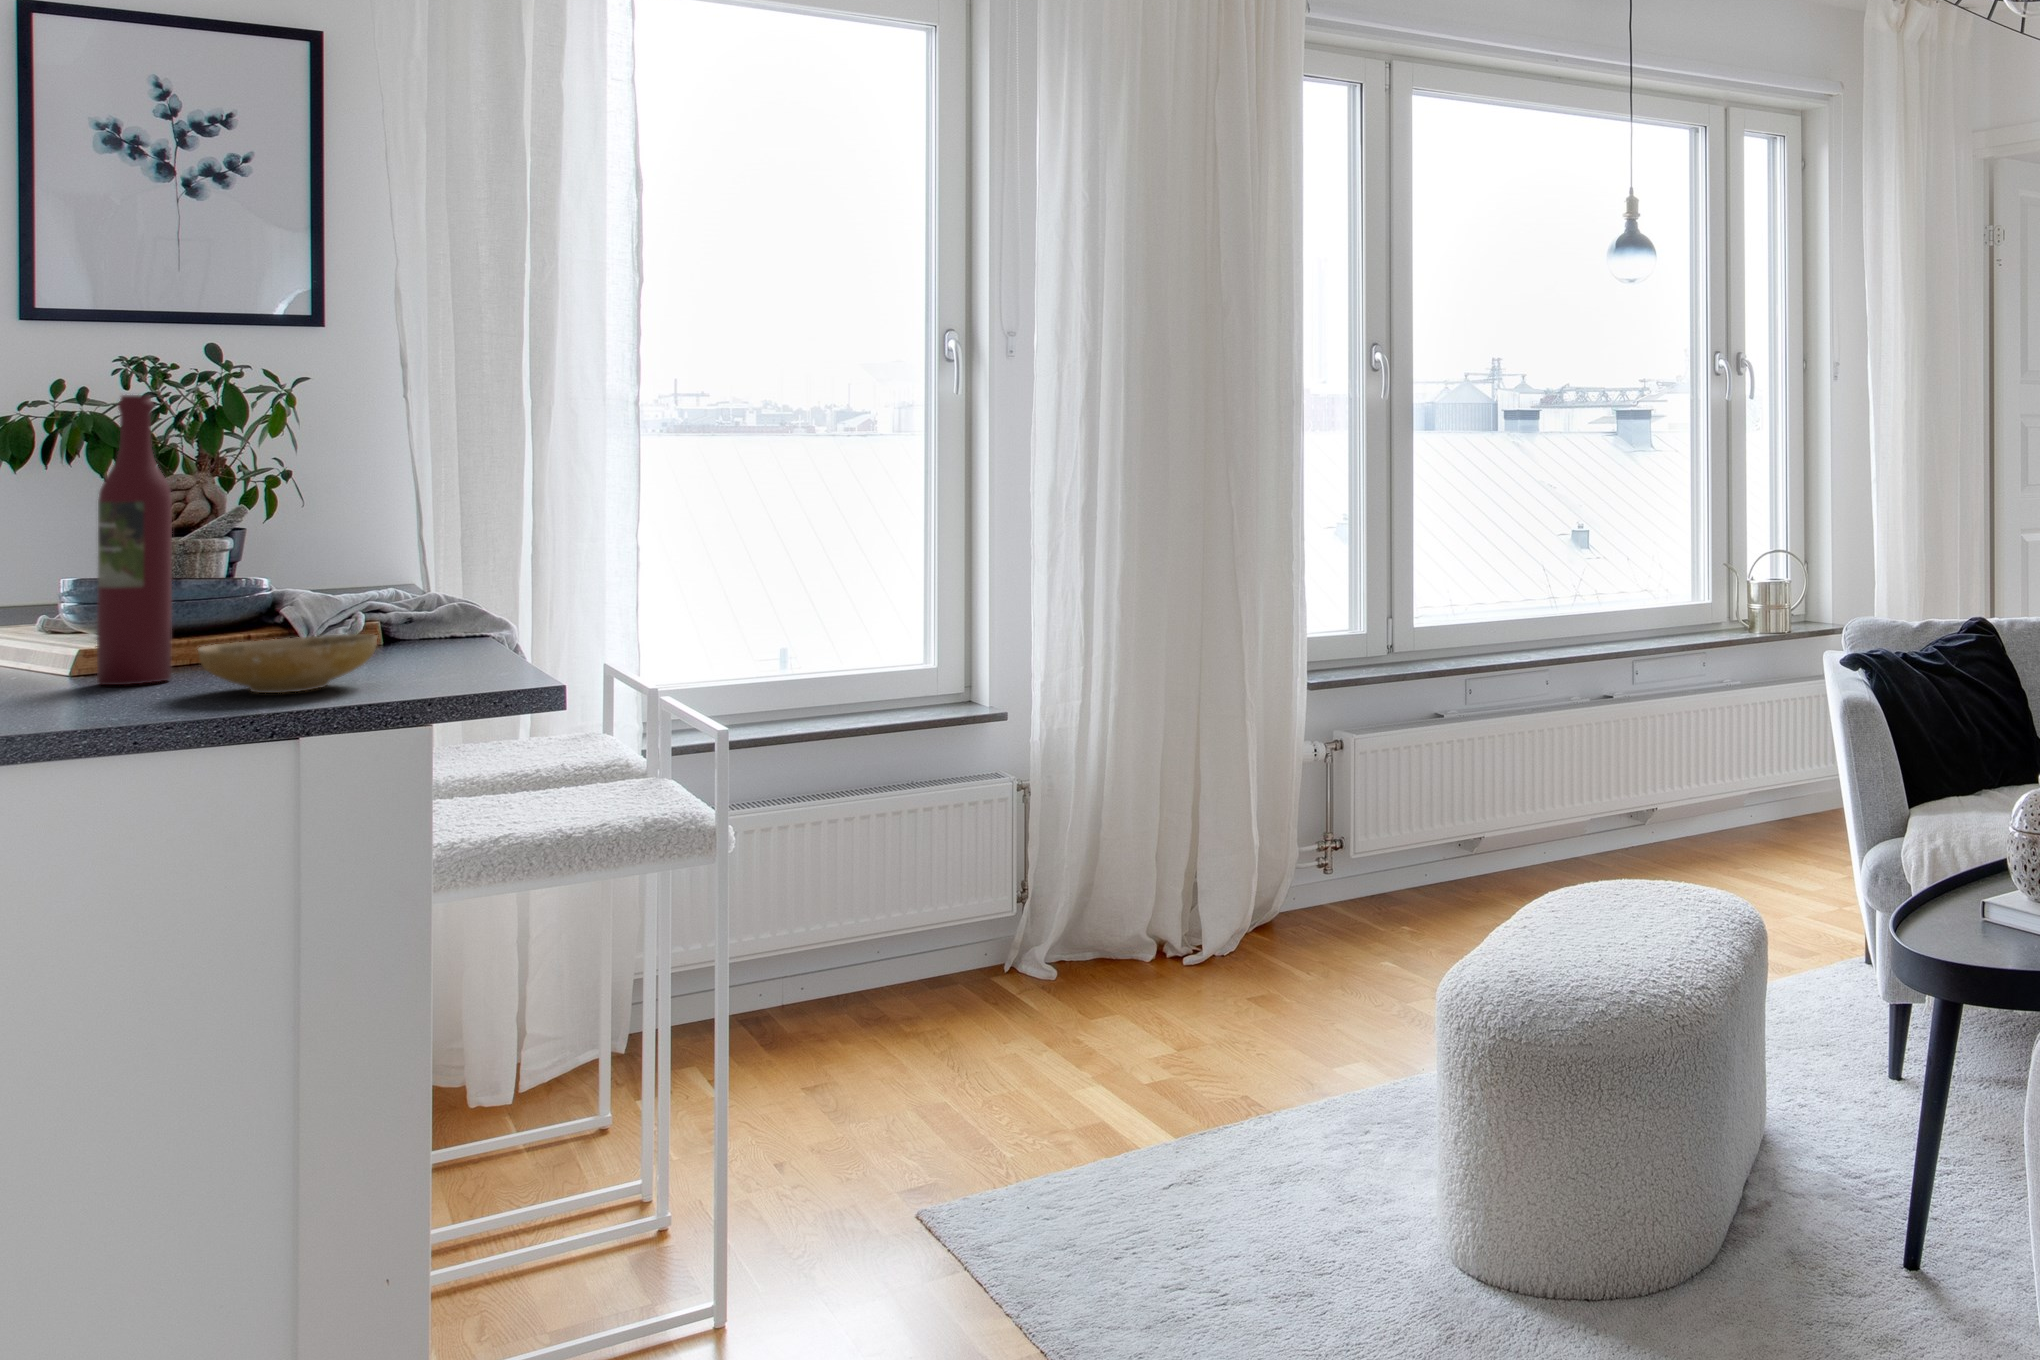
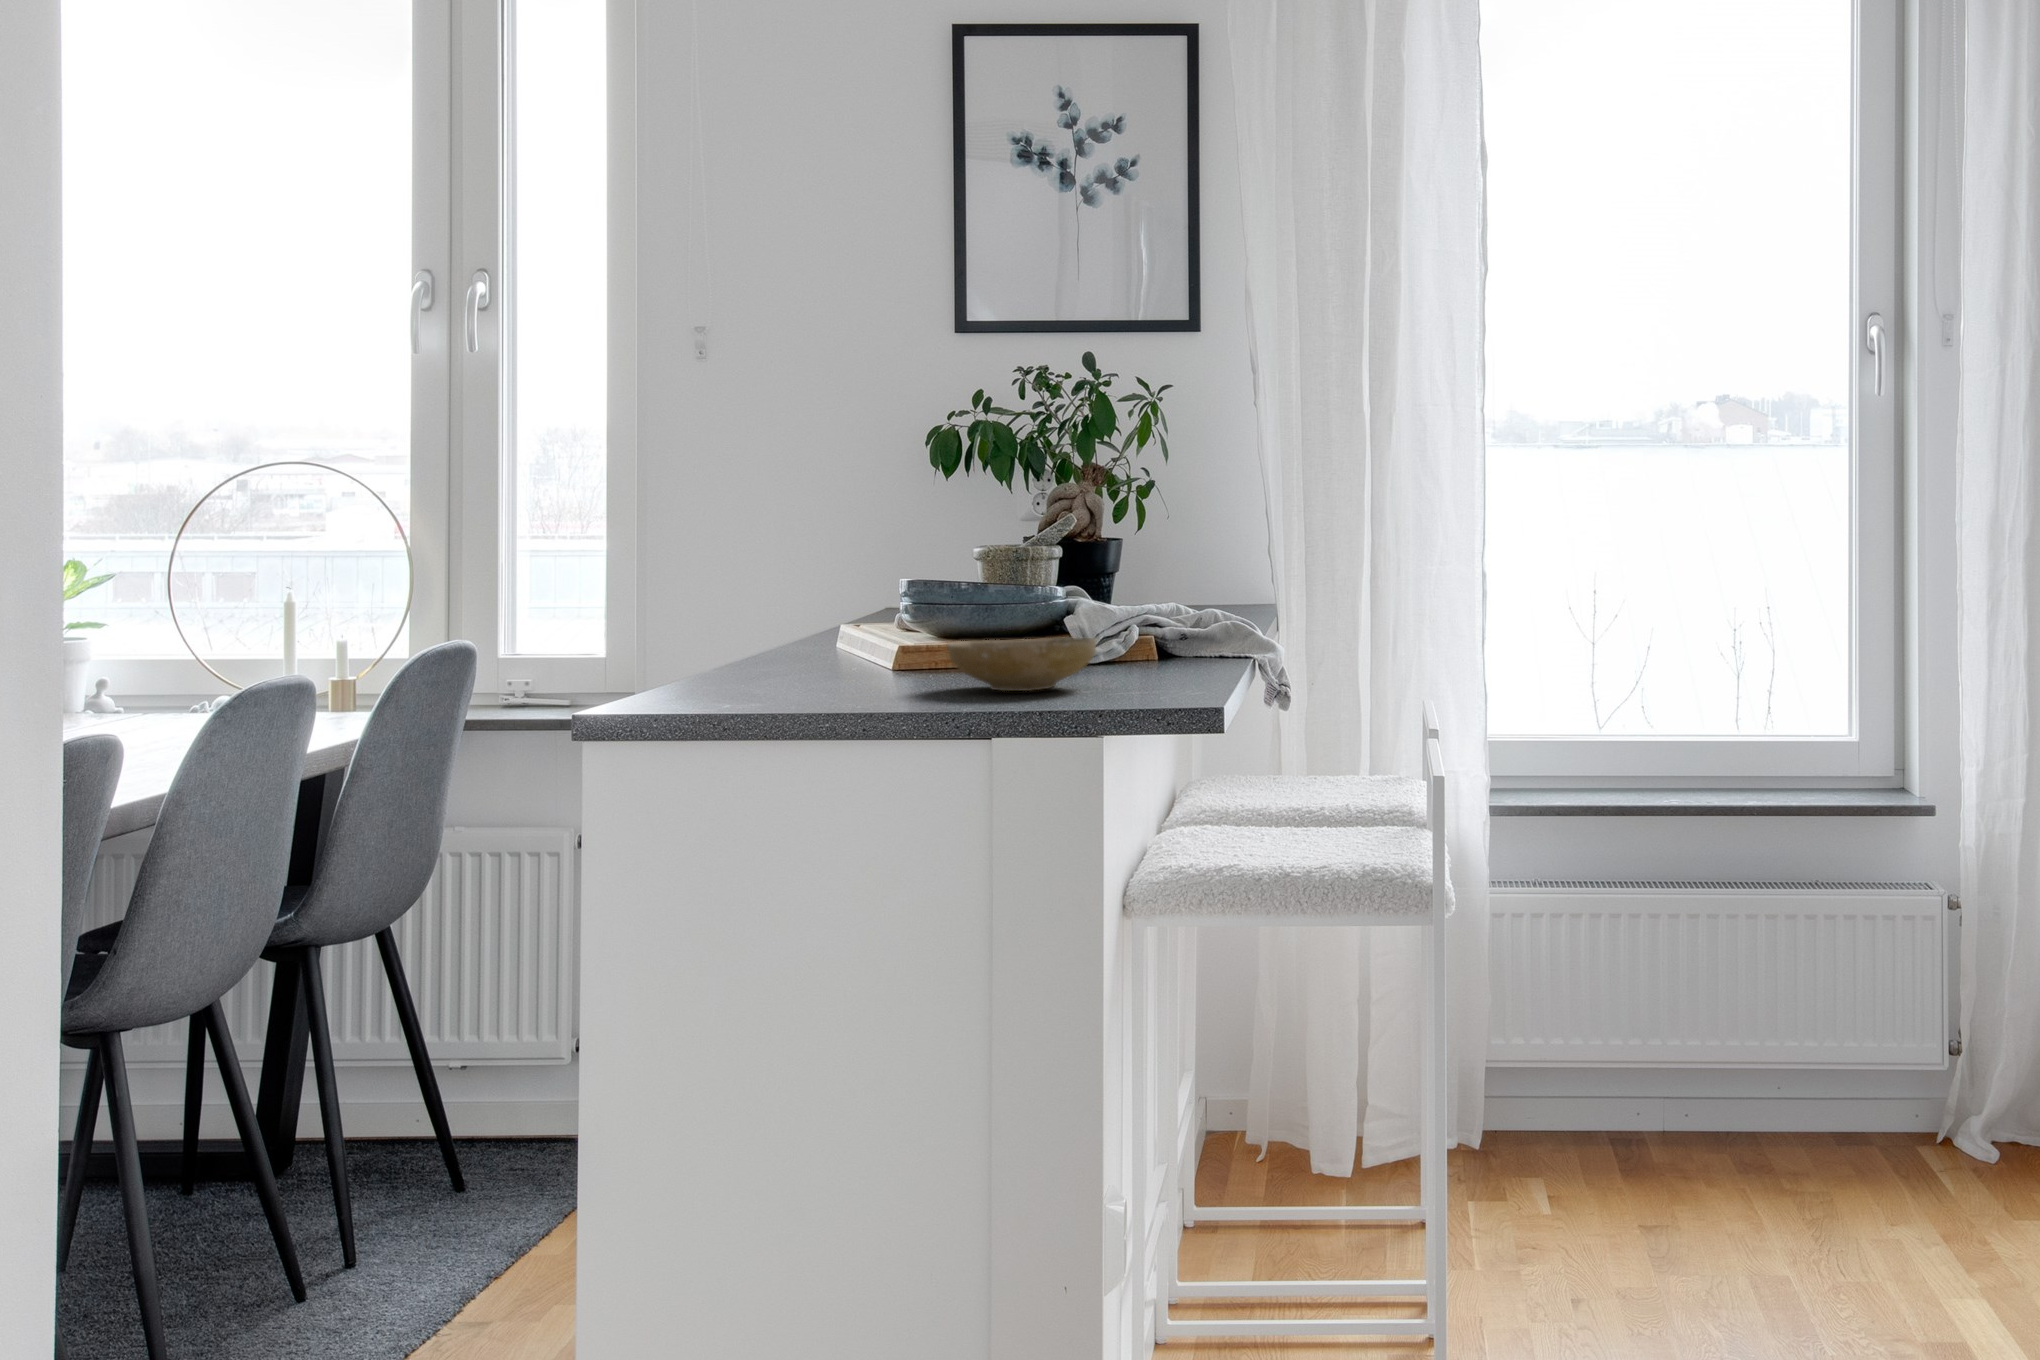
wine bottle: present [97,395,172,685] -> none [890,395,948,677]

